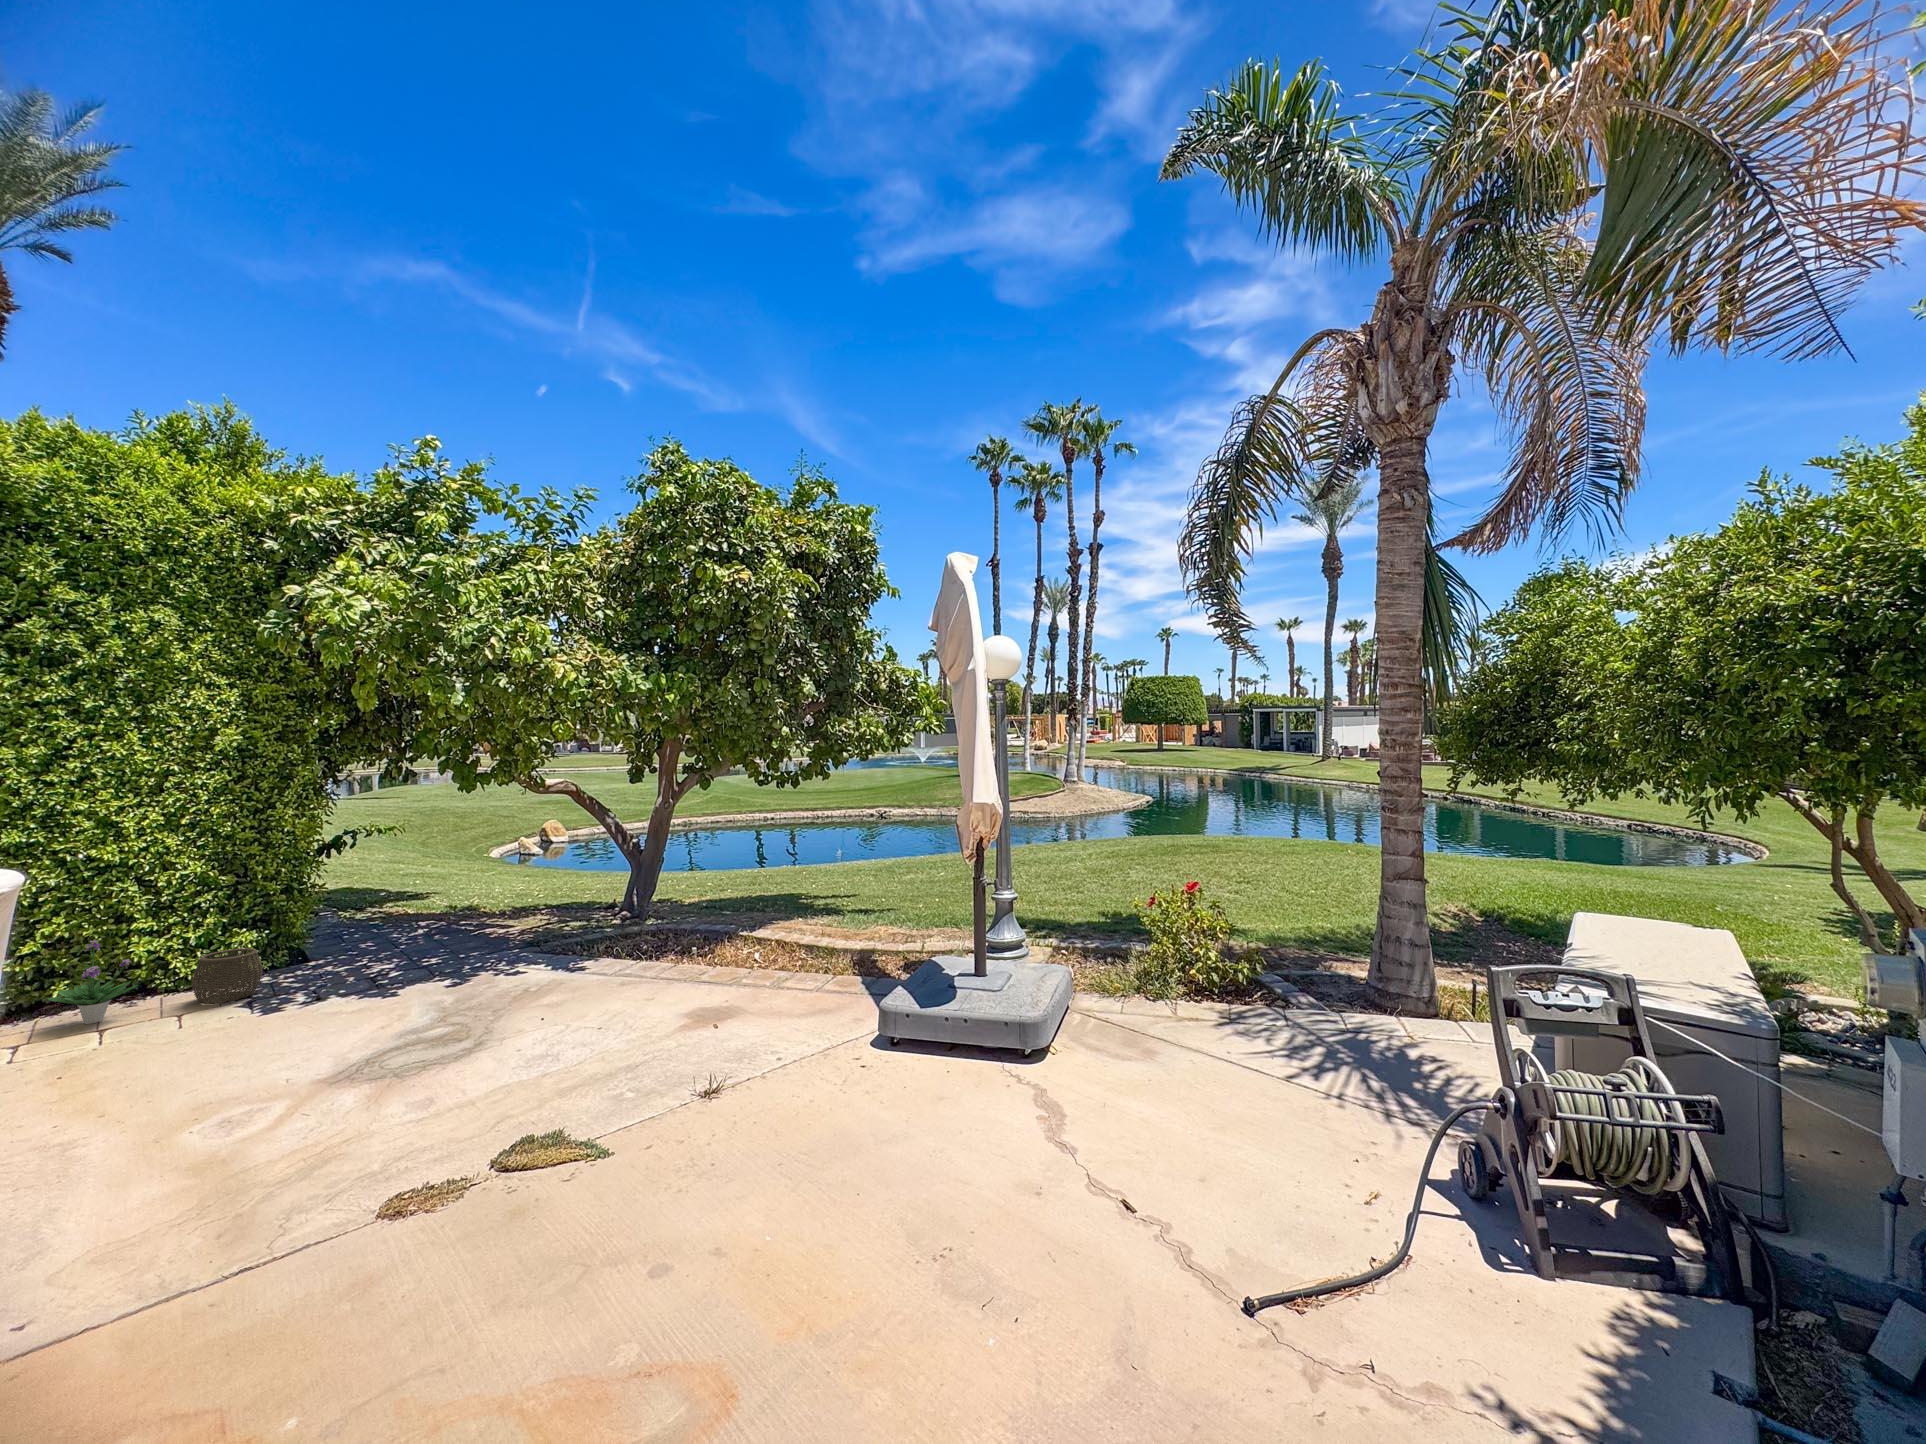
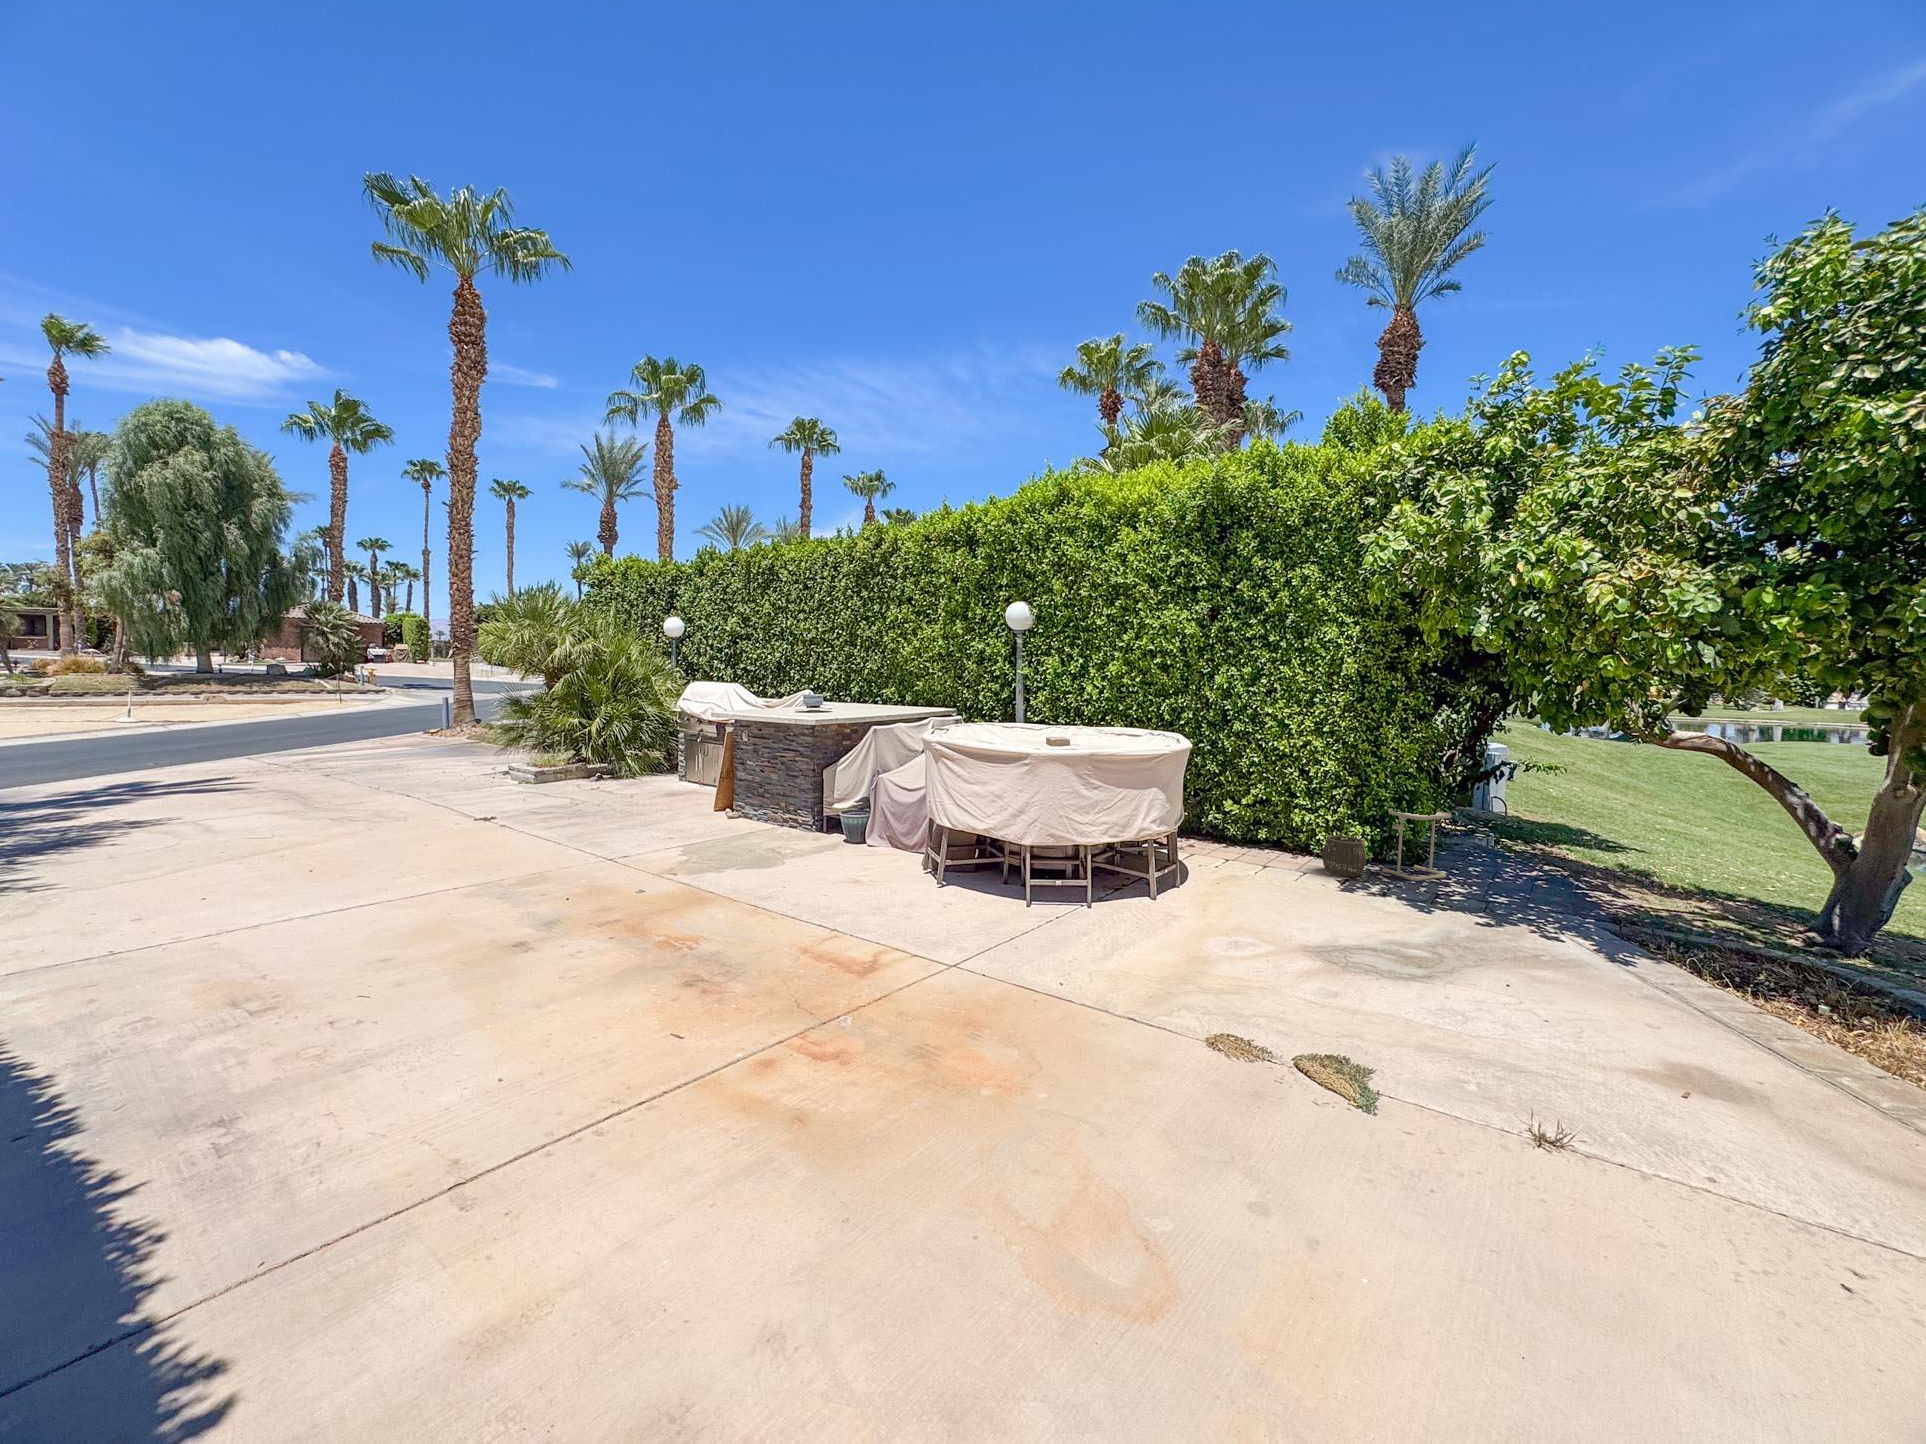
side table: none [272,891,353,979] -> present [1382,810,1451,881]
potted plant: present [47,940,138,1024] -> none [1249,805,1293,862]

